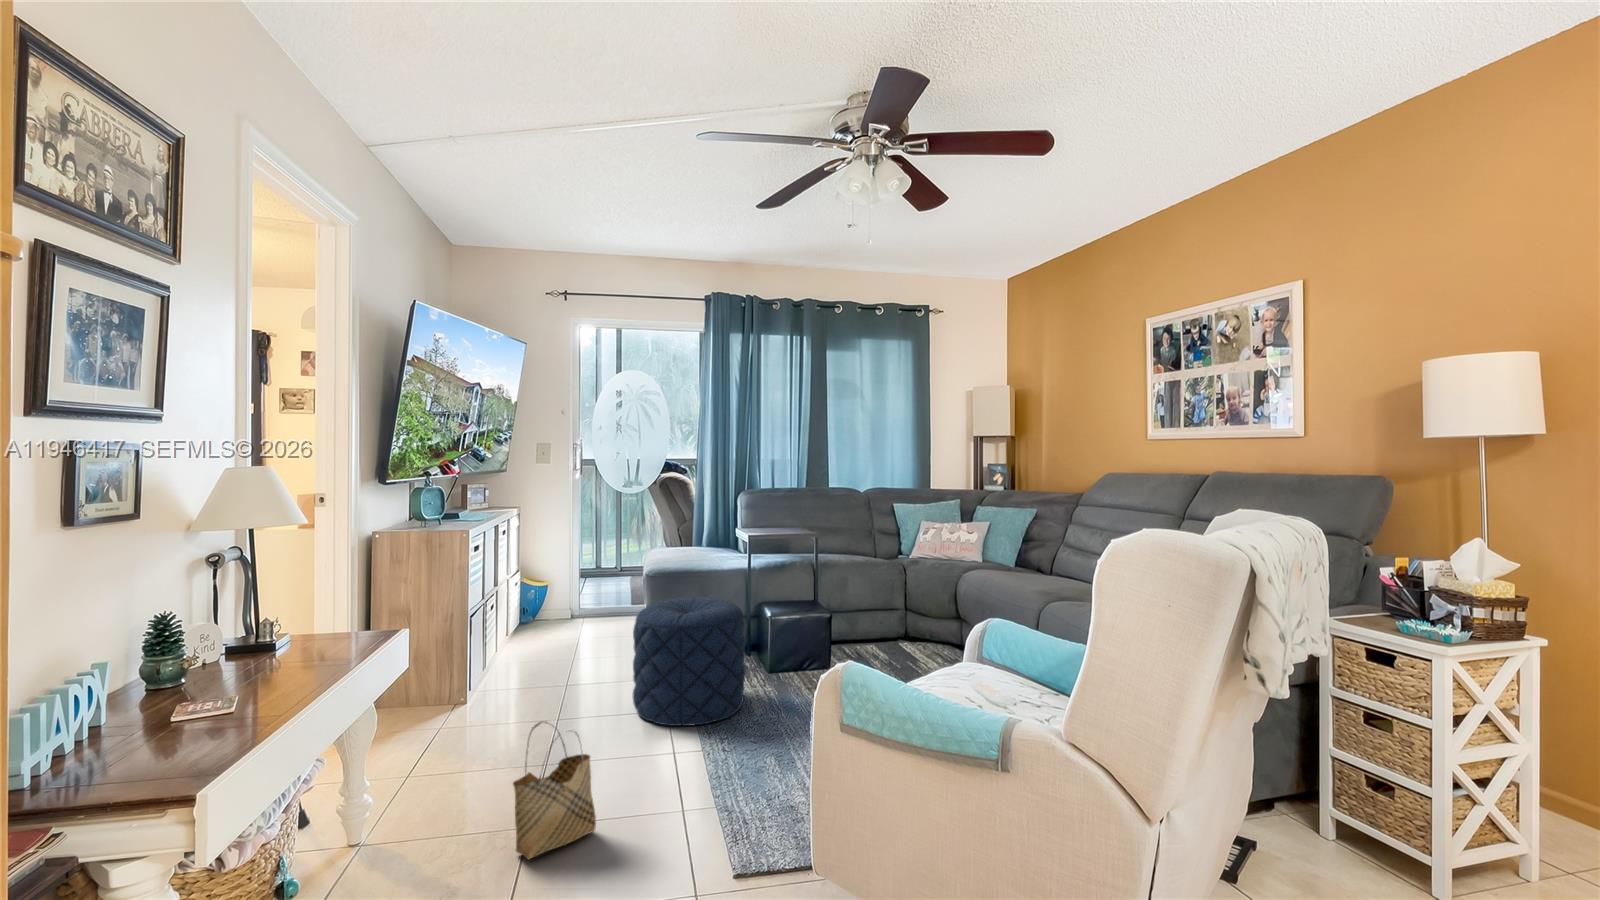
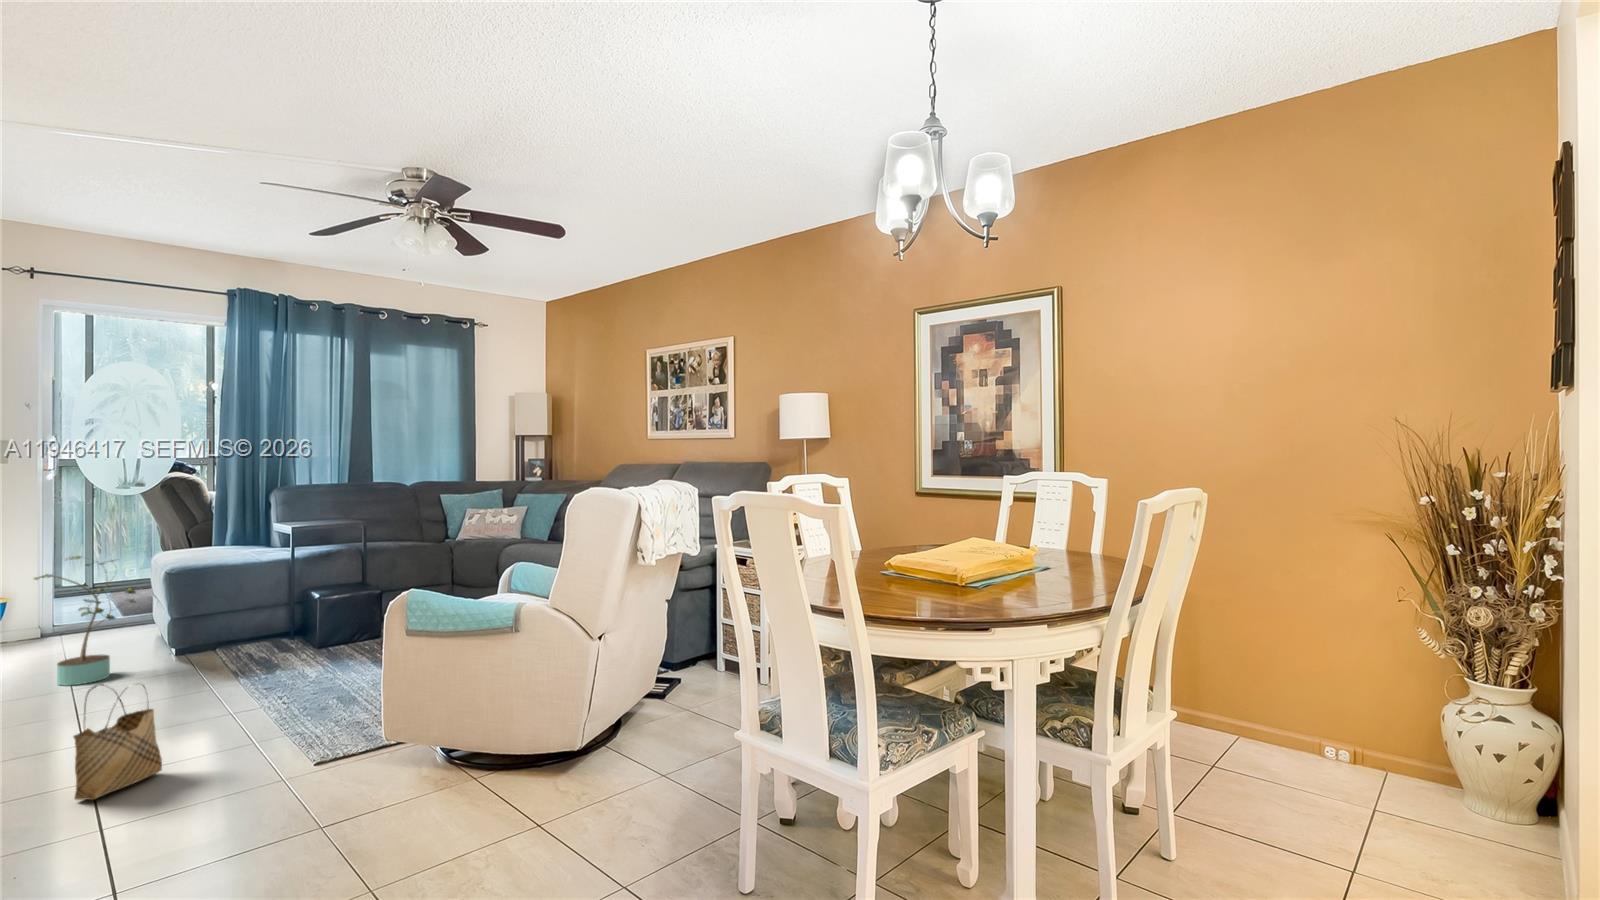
potted plant: none [549,554,622,678] -> present [35,556,136,686]
pouf: present [633,597,745,726] -> none [165,582,297,700]

